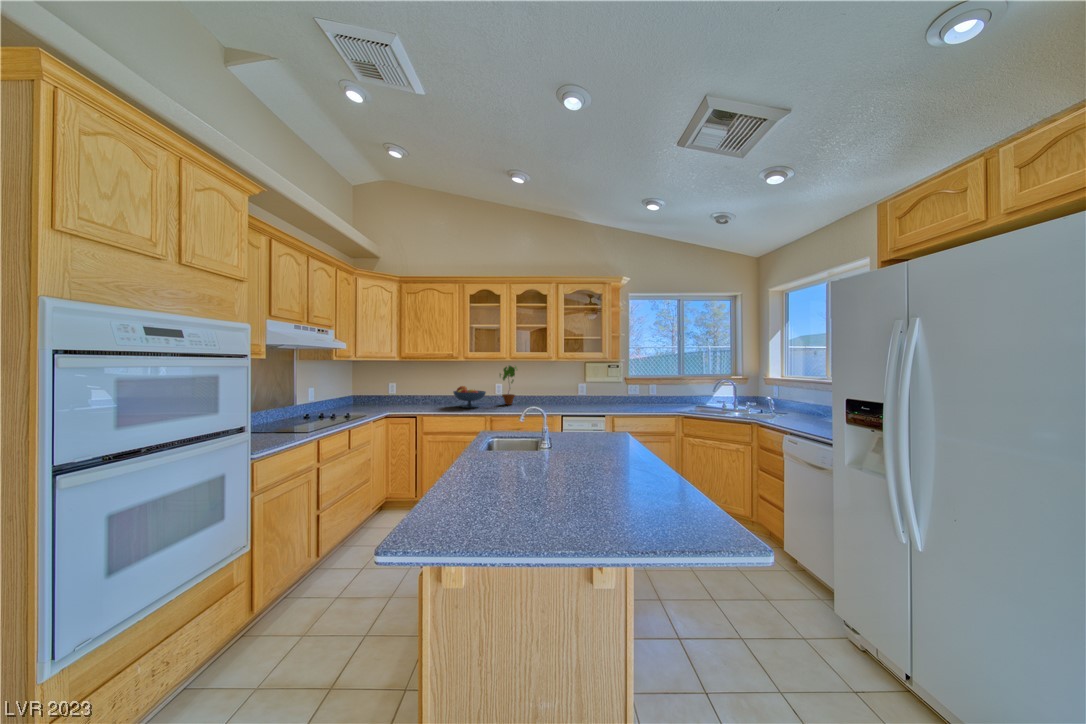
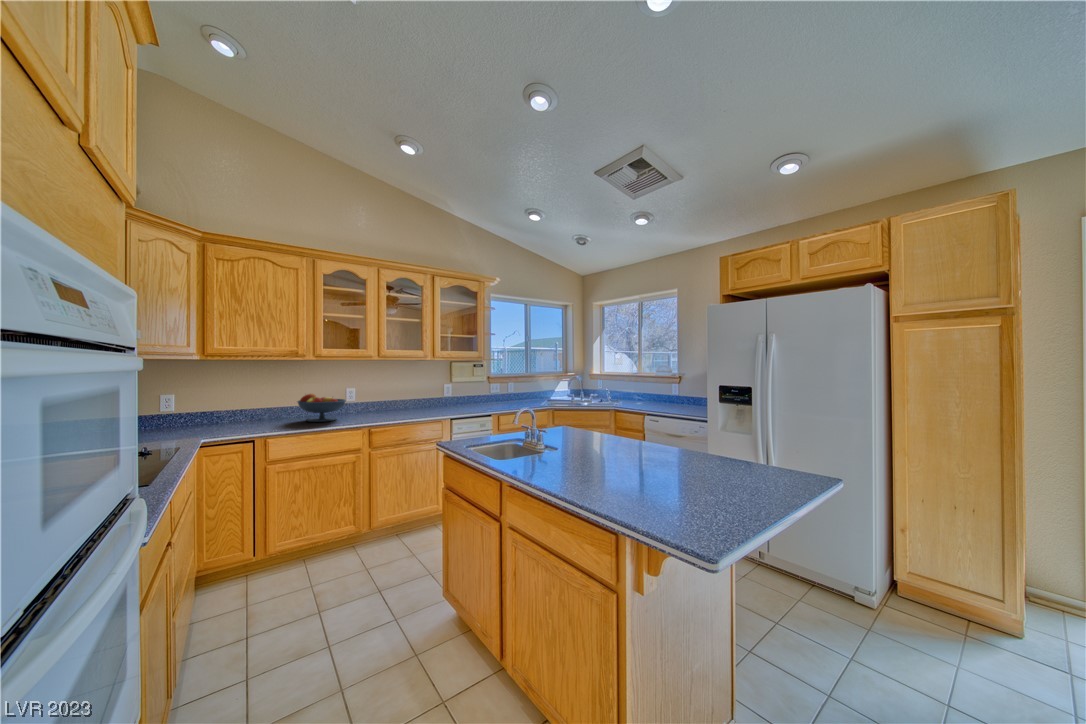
potted plant: present [500,366,517,405] -> none [358,366,381,414]

